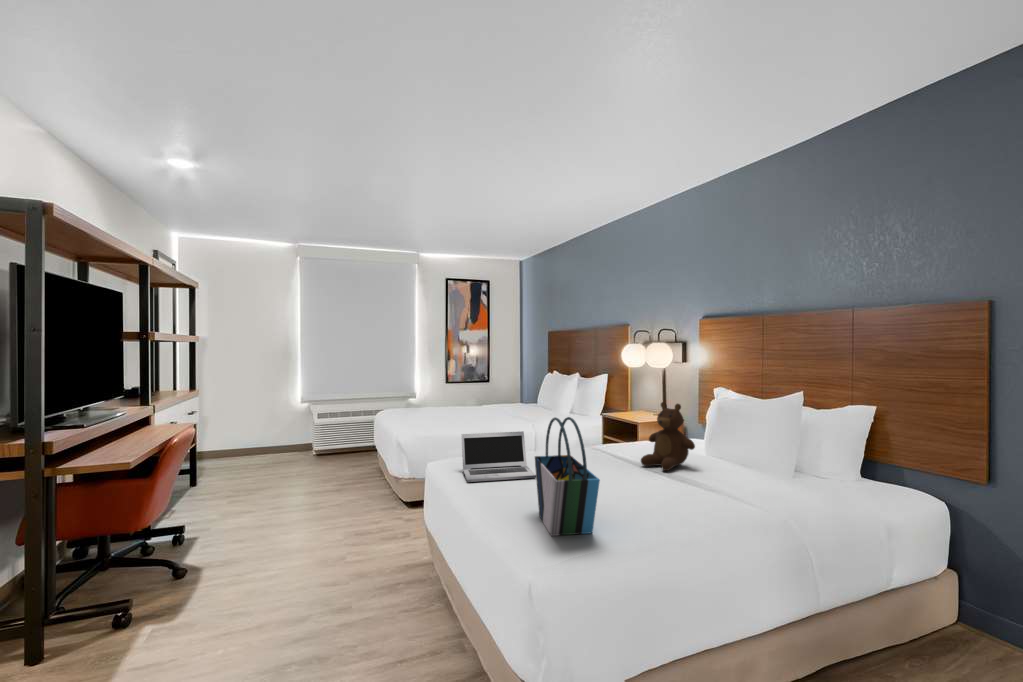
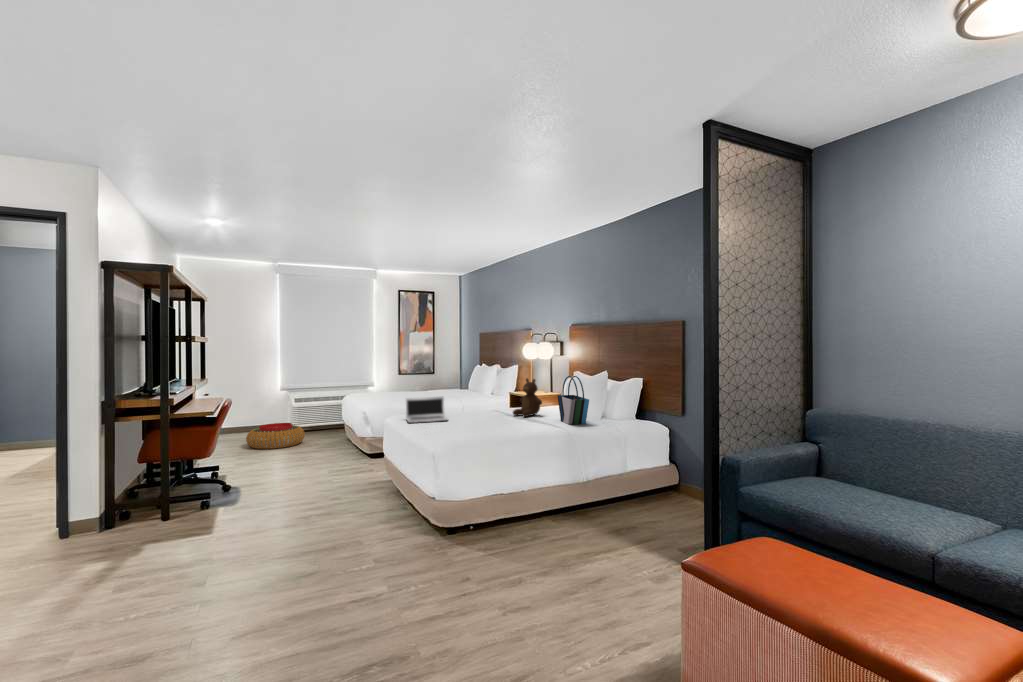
tote bag: present [535,417,600,536] -> present [558,376,589,425]
pouf: none [245,448,323,486] -> present [246,423,305,449]

